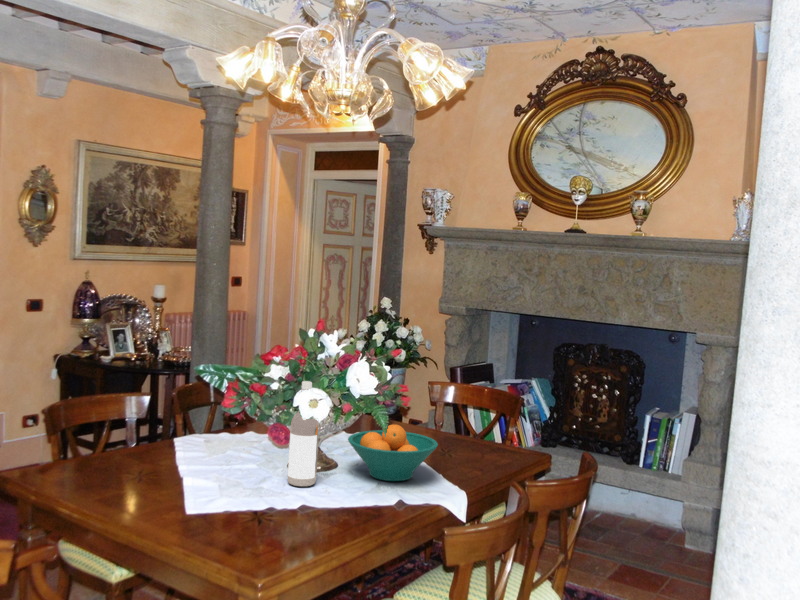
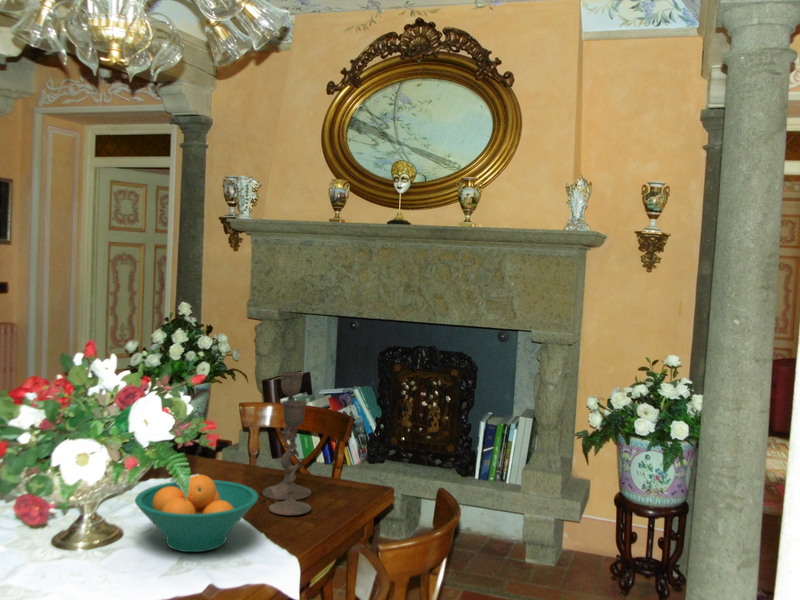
candlestick: none [443,353,482,466] -> present [262,371,311,515]
wine bottle: present [288,381,319,487] -> none [46,429,90,578]

